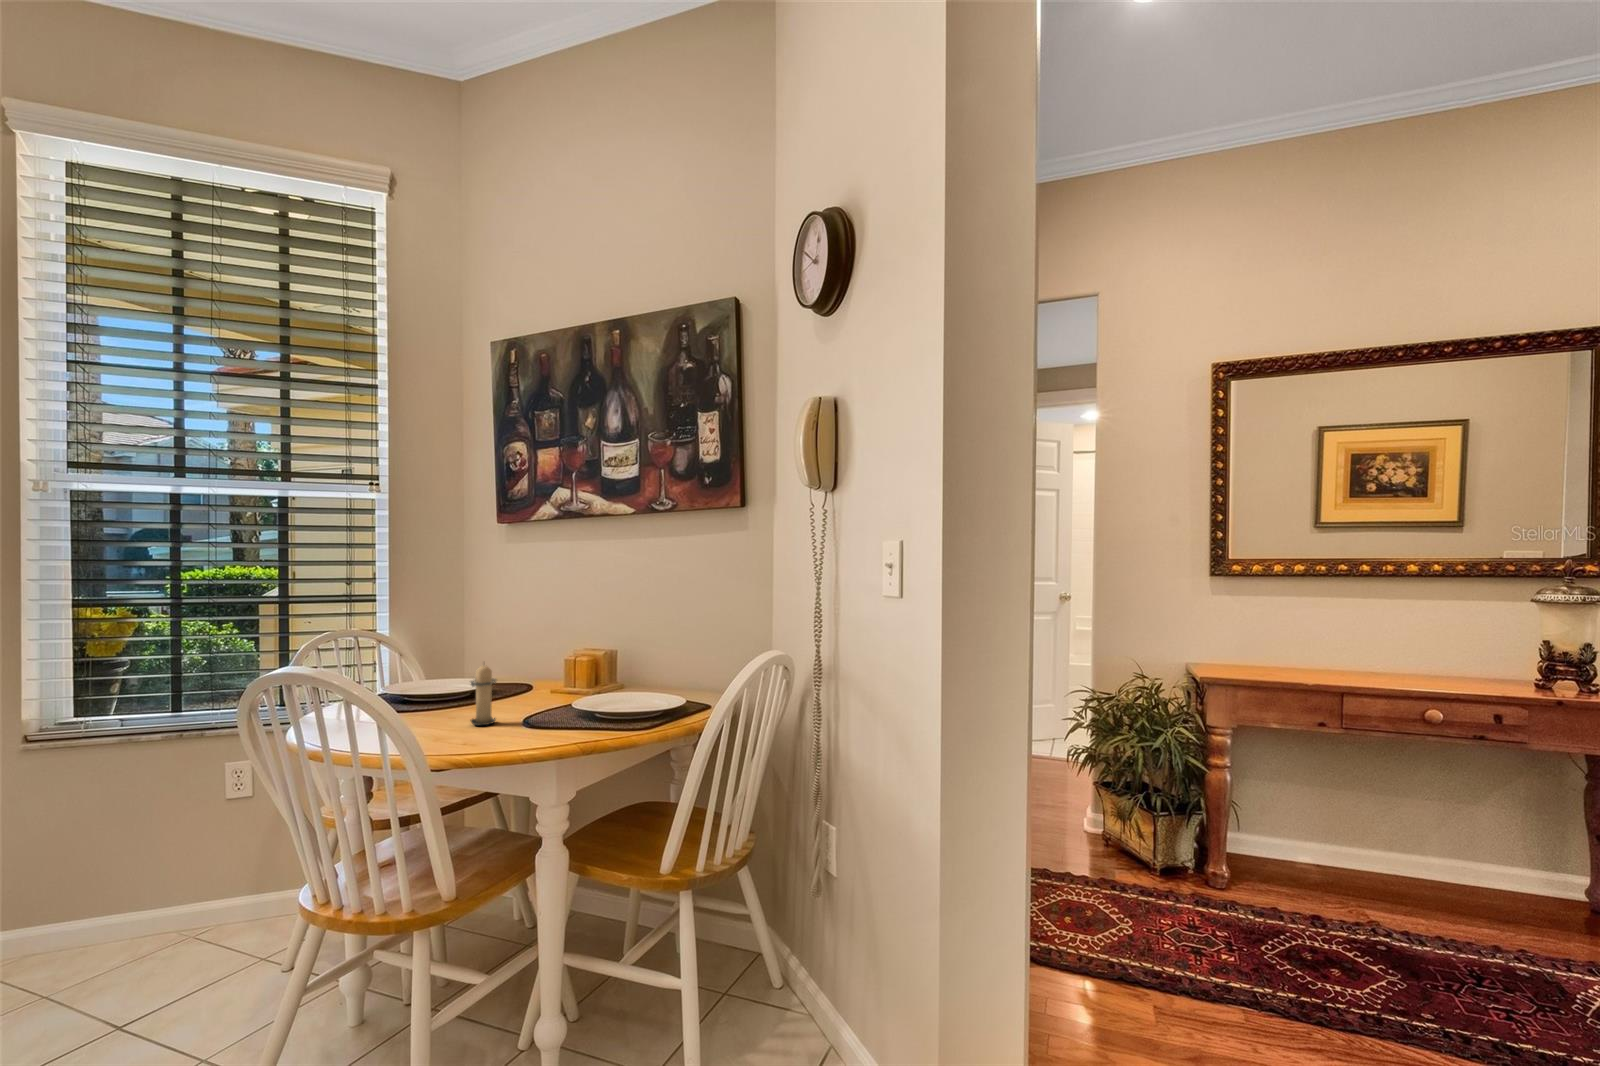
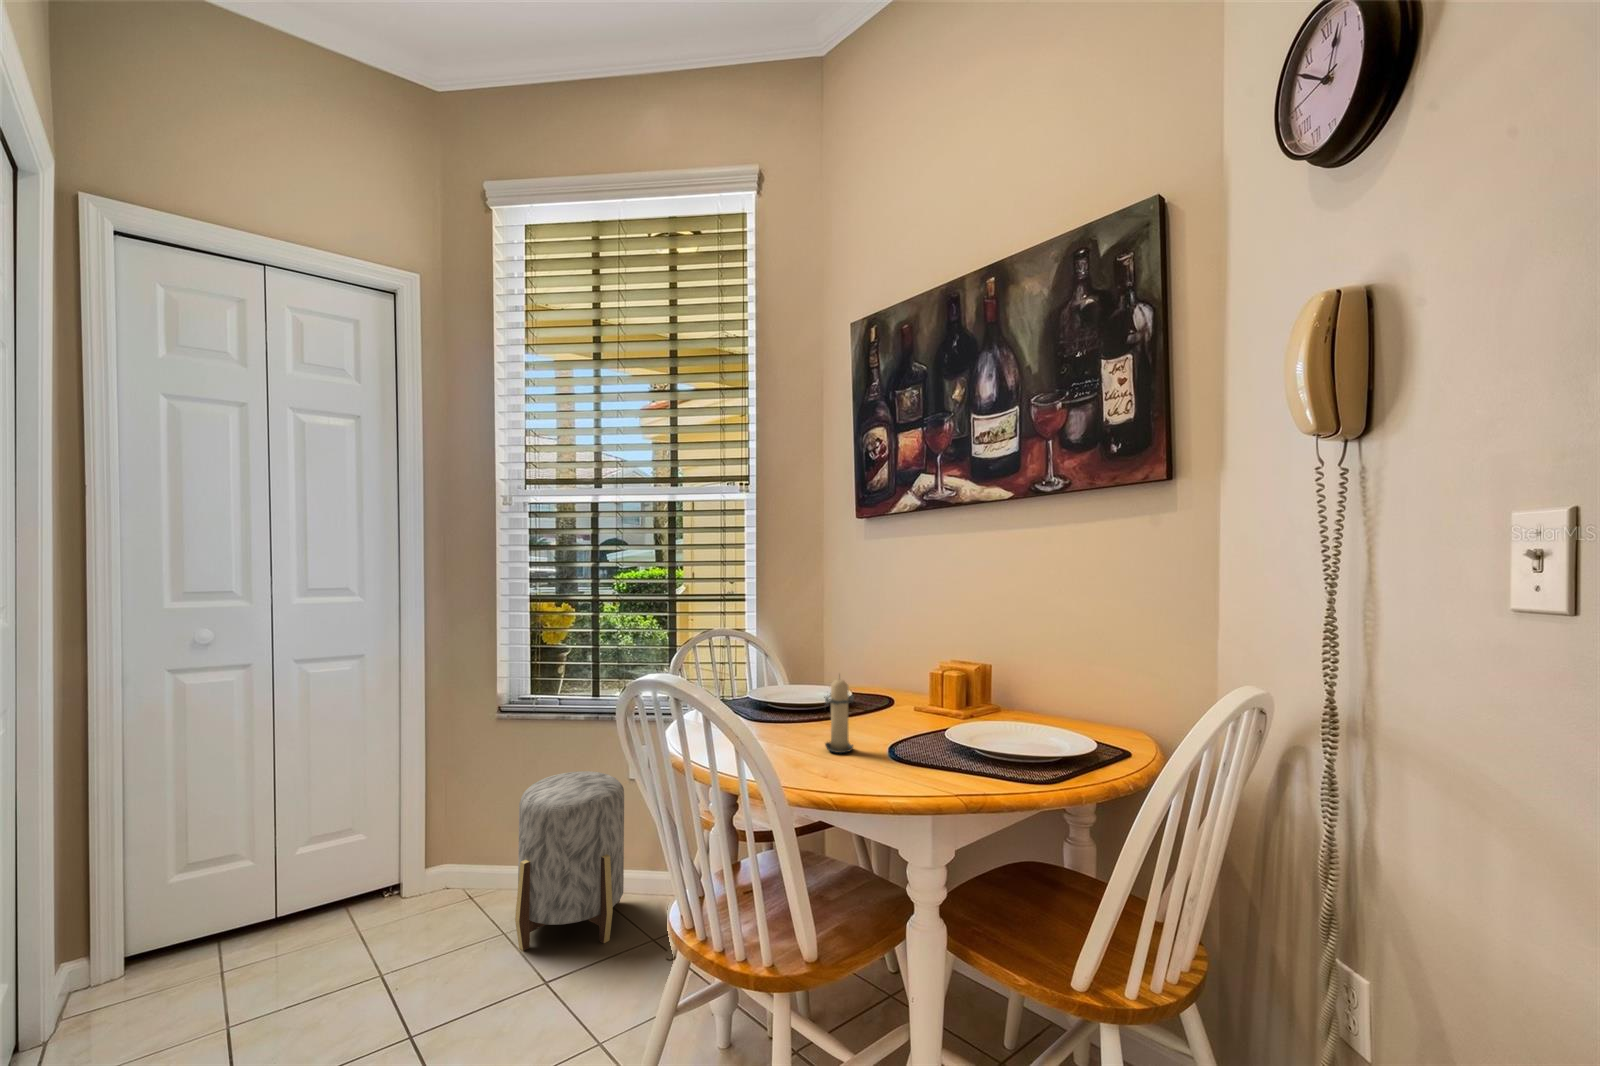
stool: none [80,797,227,1001] -> present [515,771,624,951]

